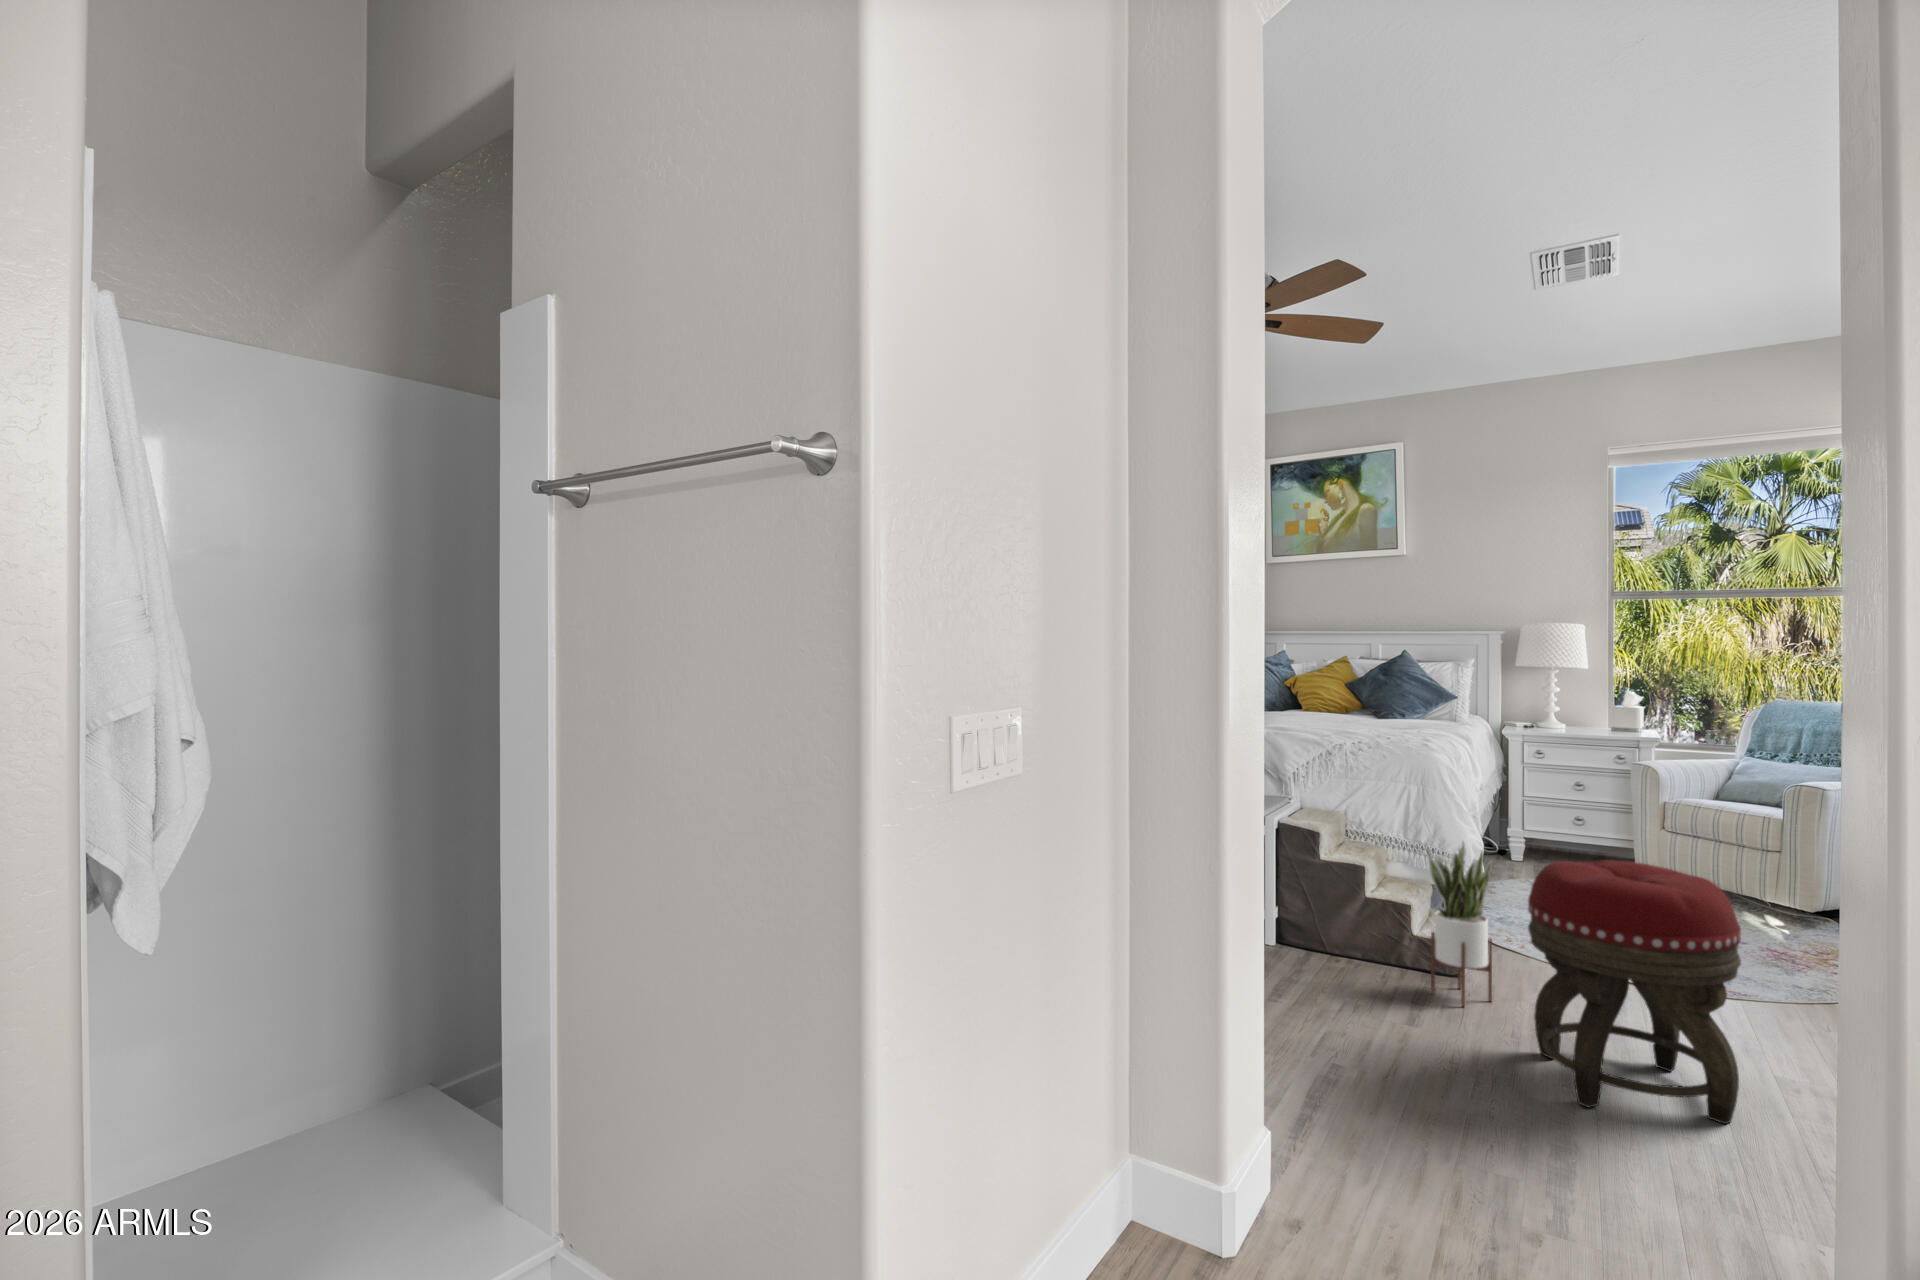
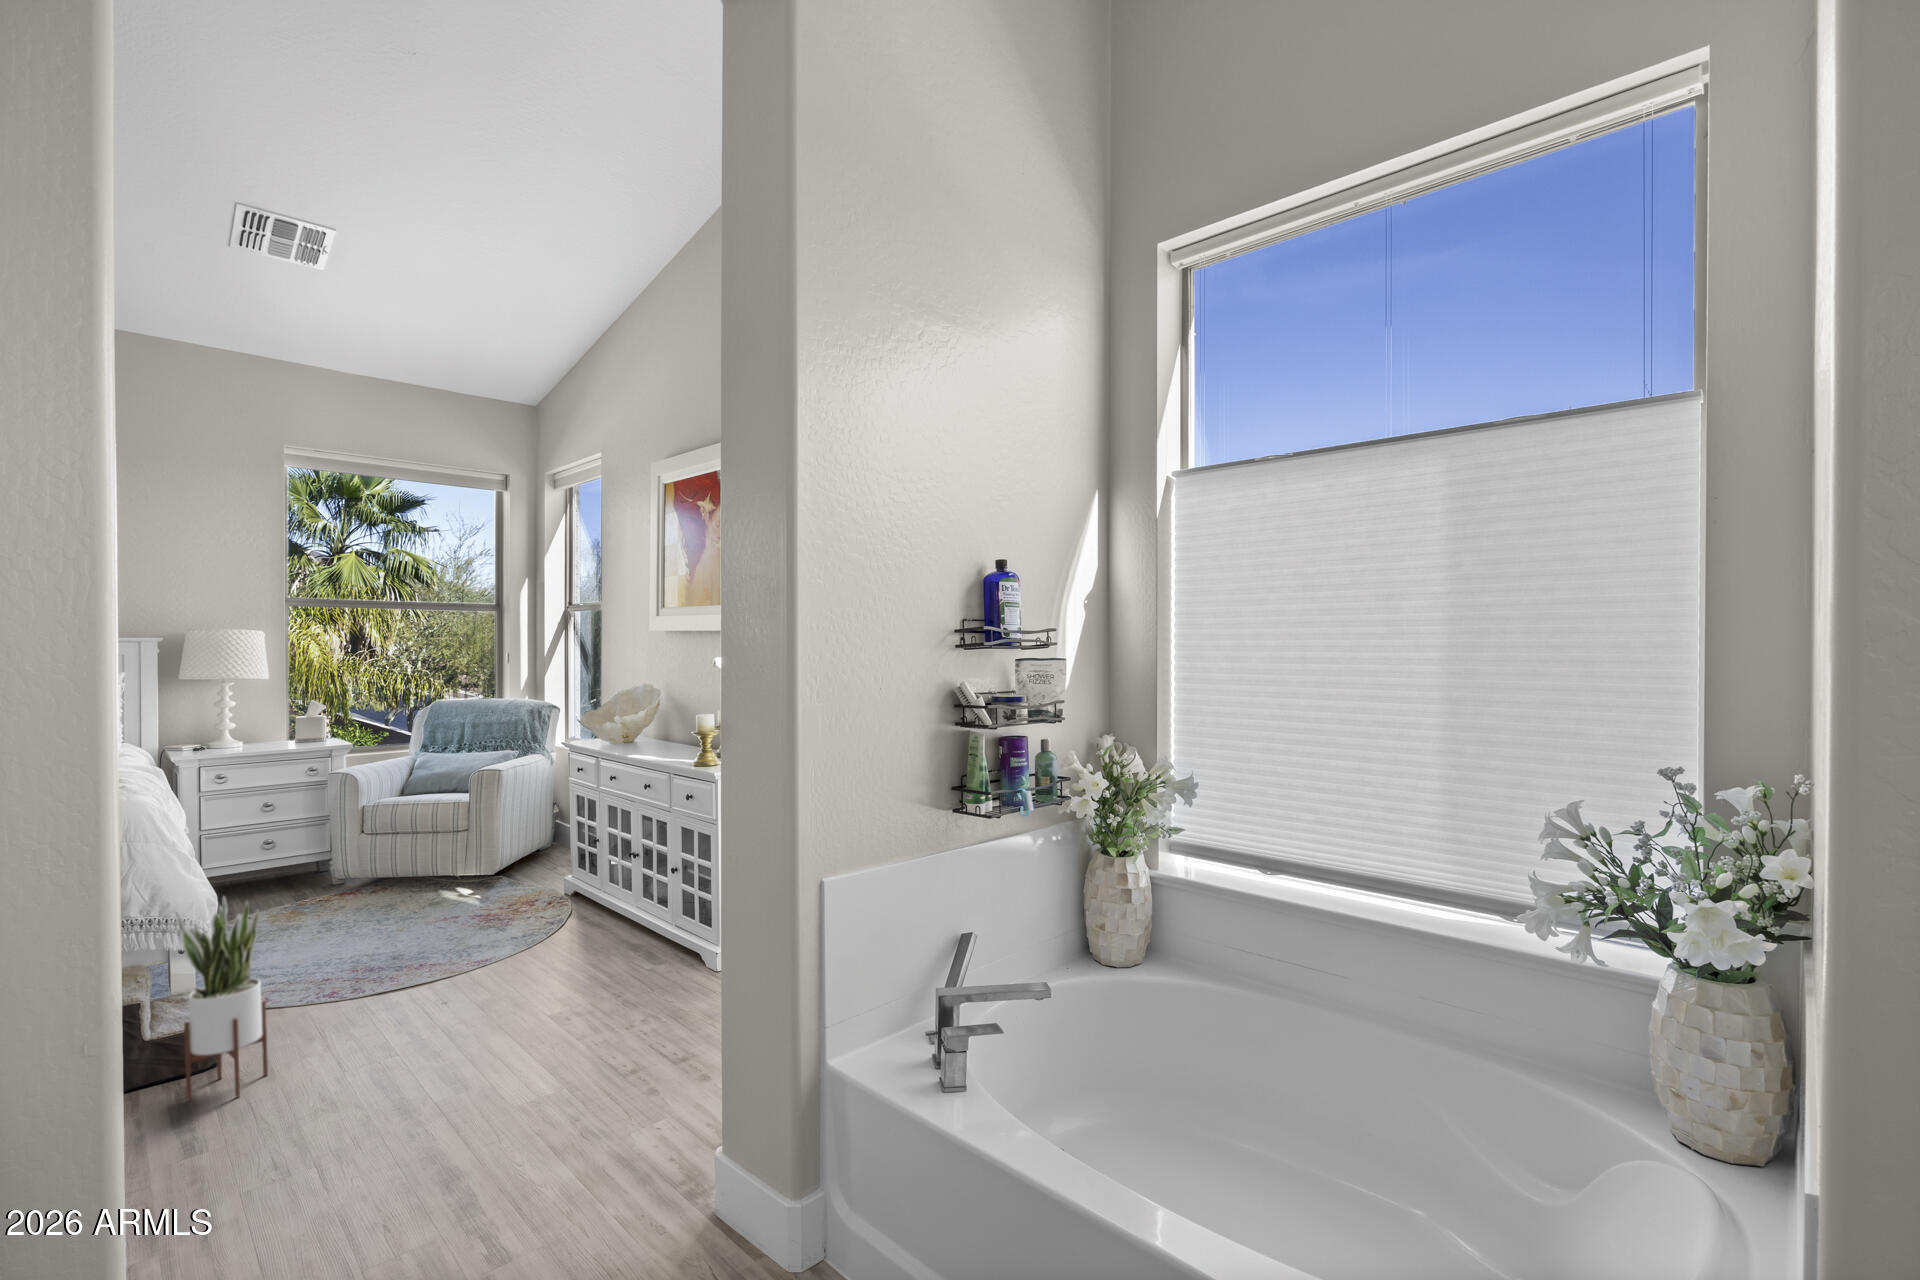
footstool: present [1528,860,1741,1124] -> none [342,864,544,1131]

